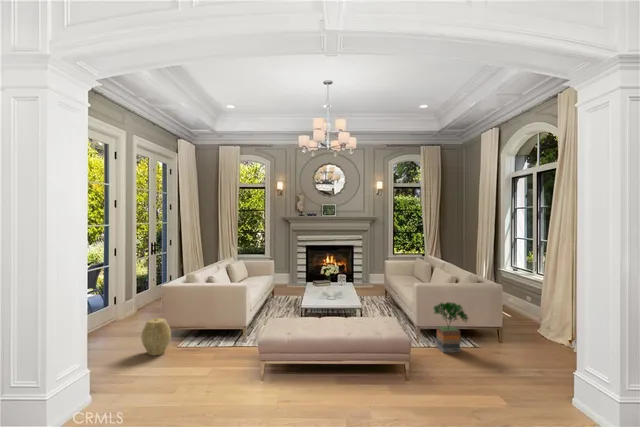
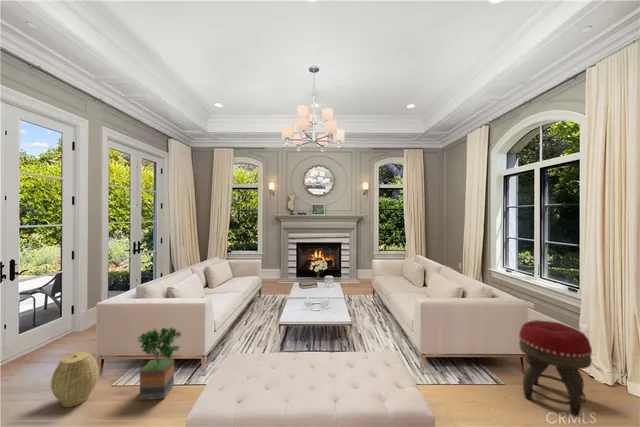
footstool: none [491,297,538,360] -> present [519,320,592,417]
potted tree: present [433,302,468,353] -> present [138,328,181,400]

